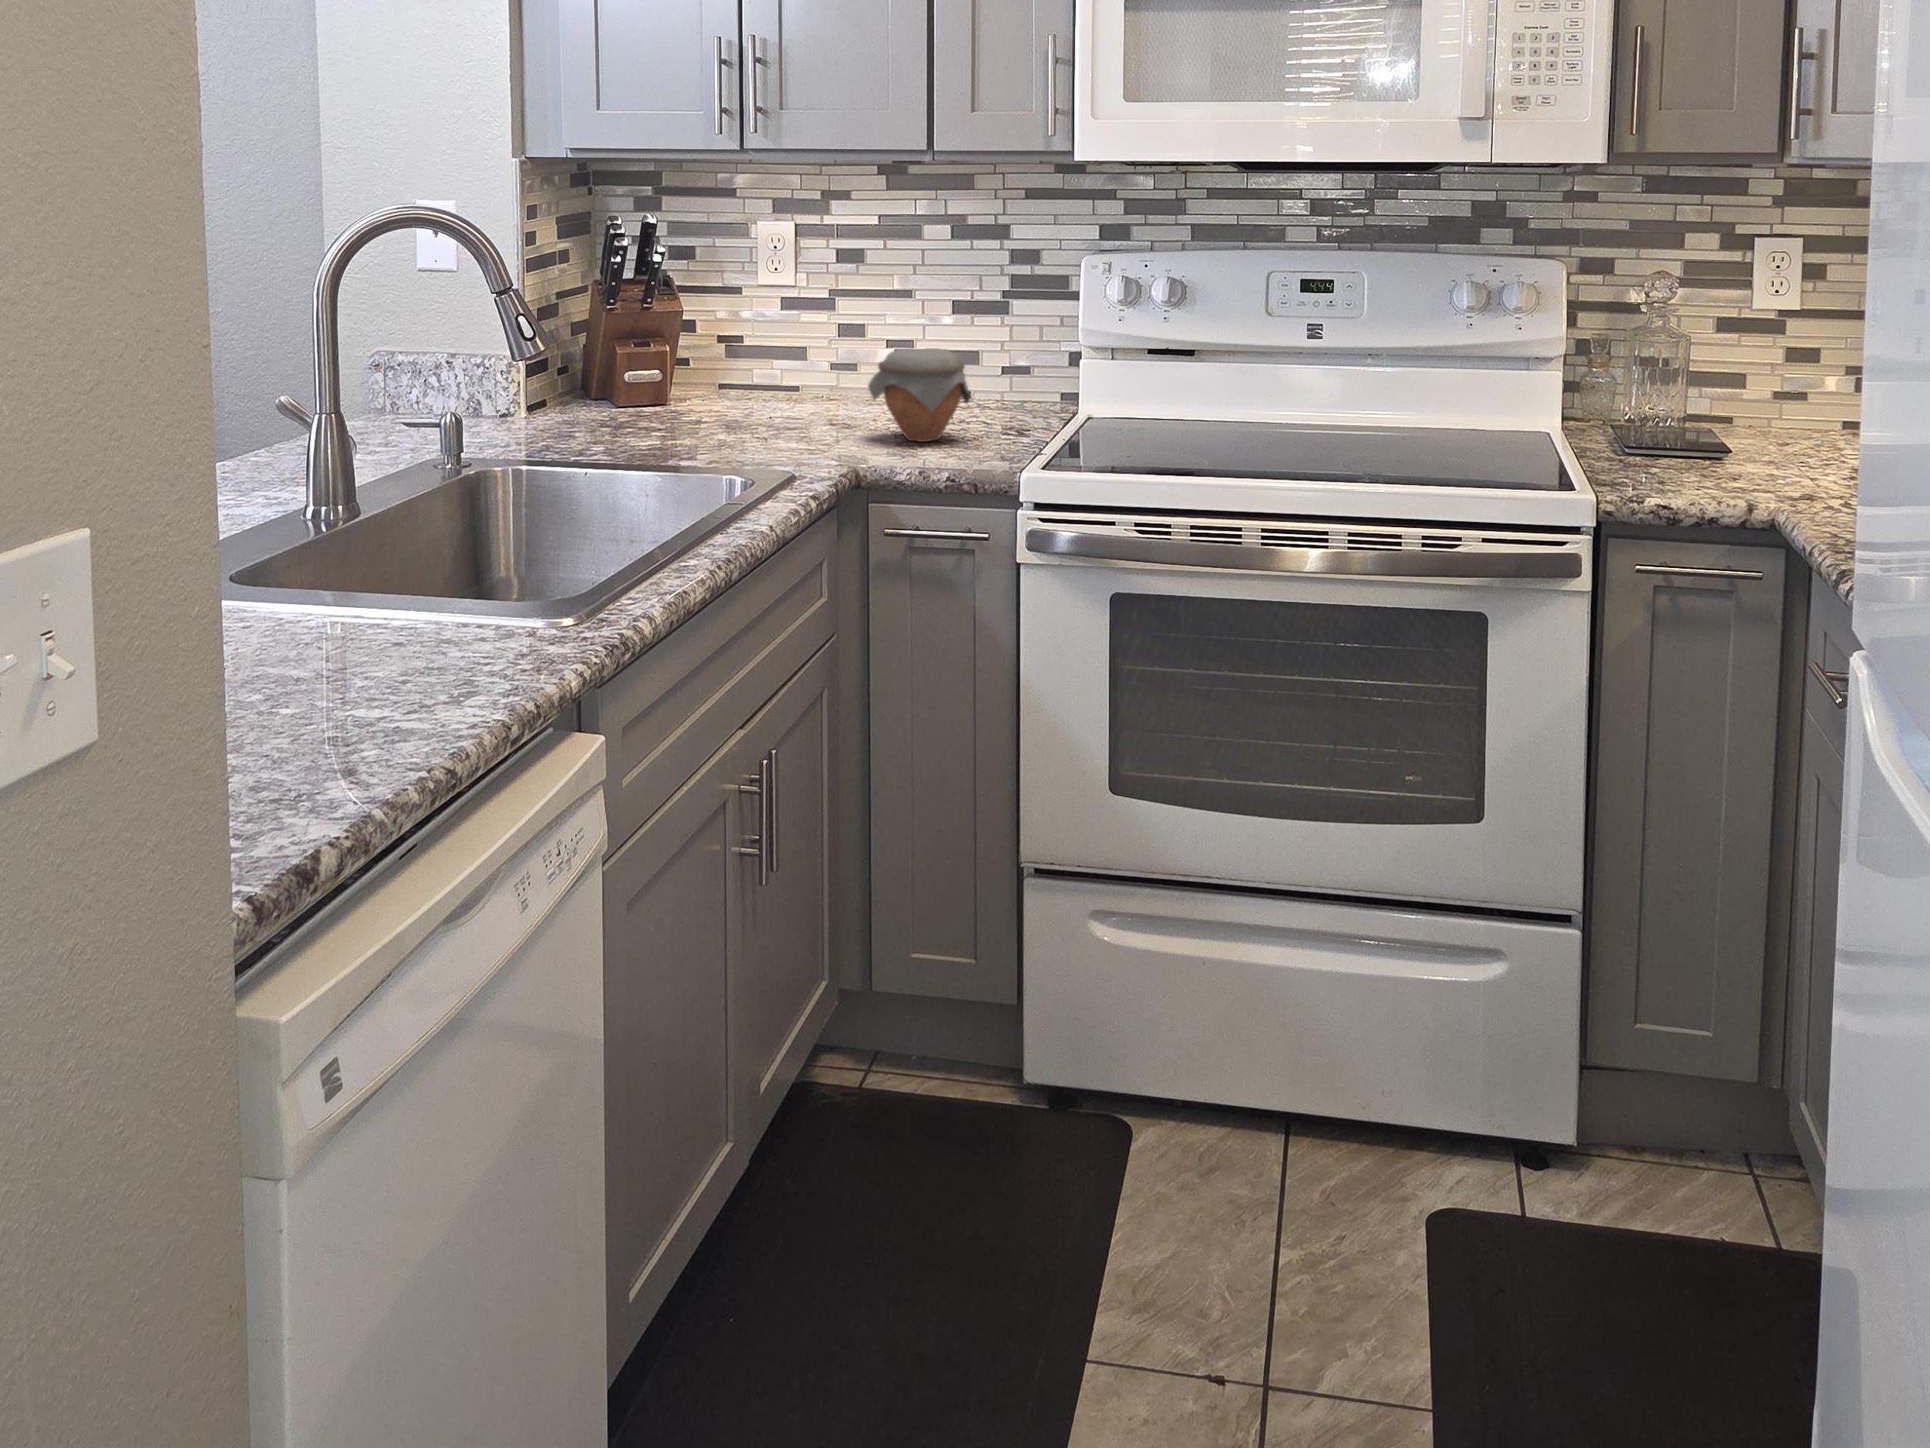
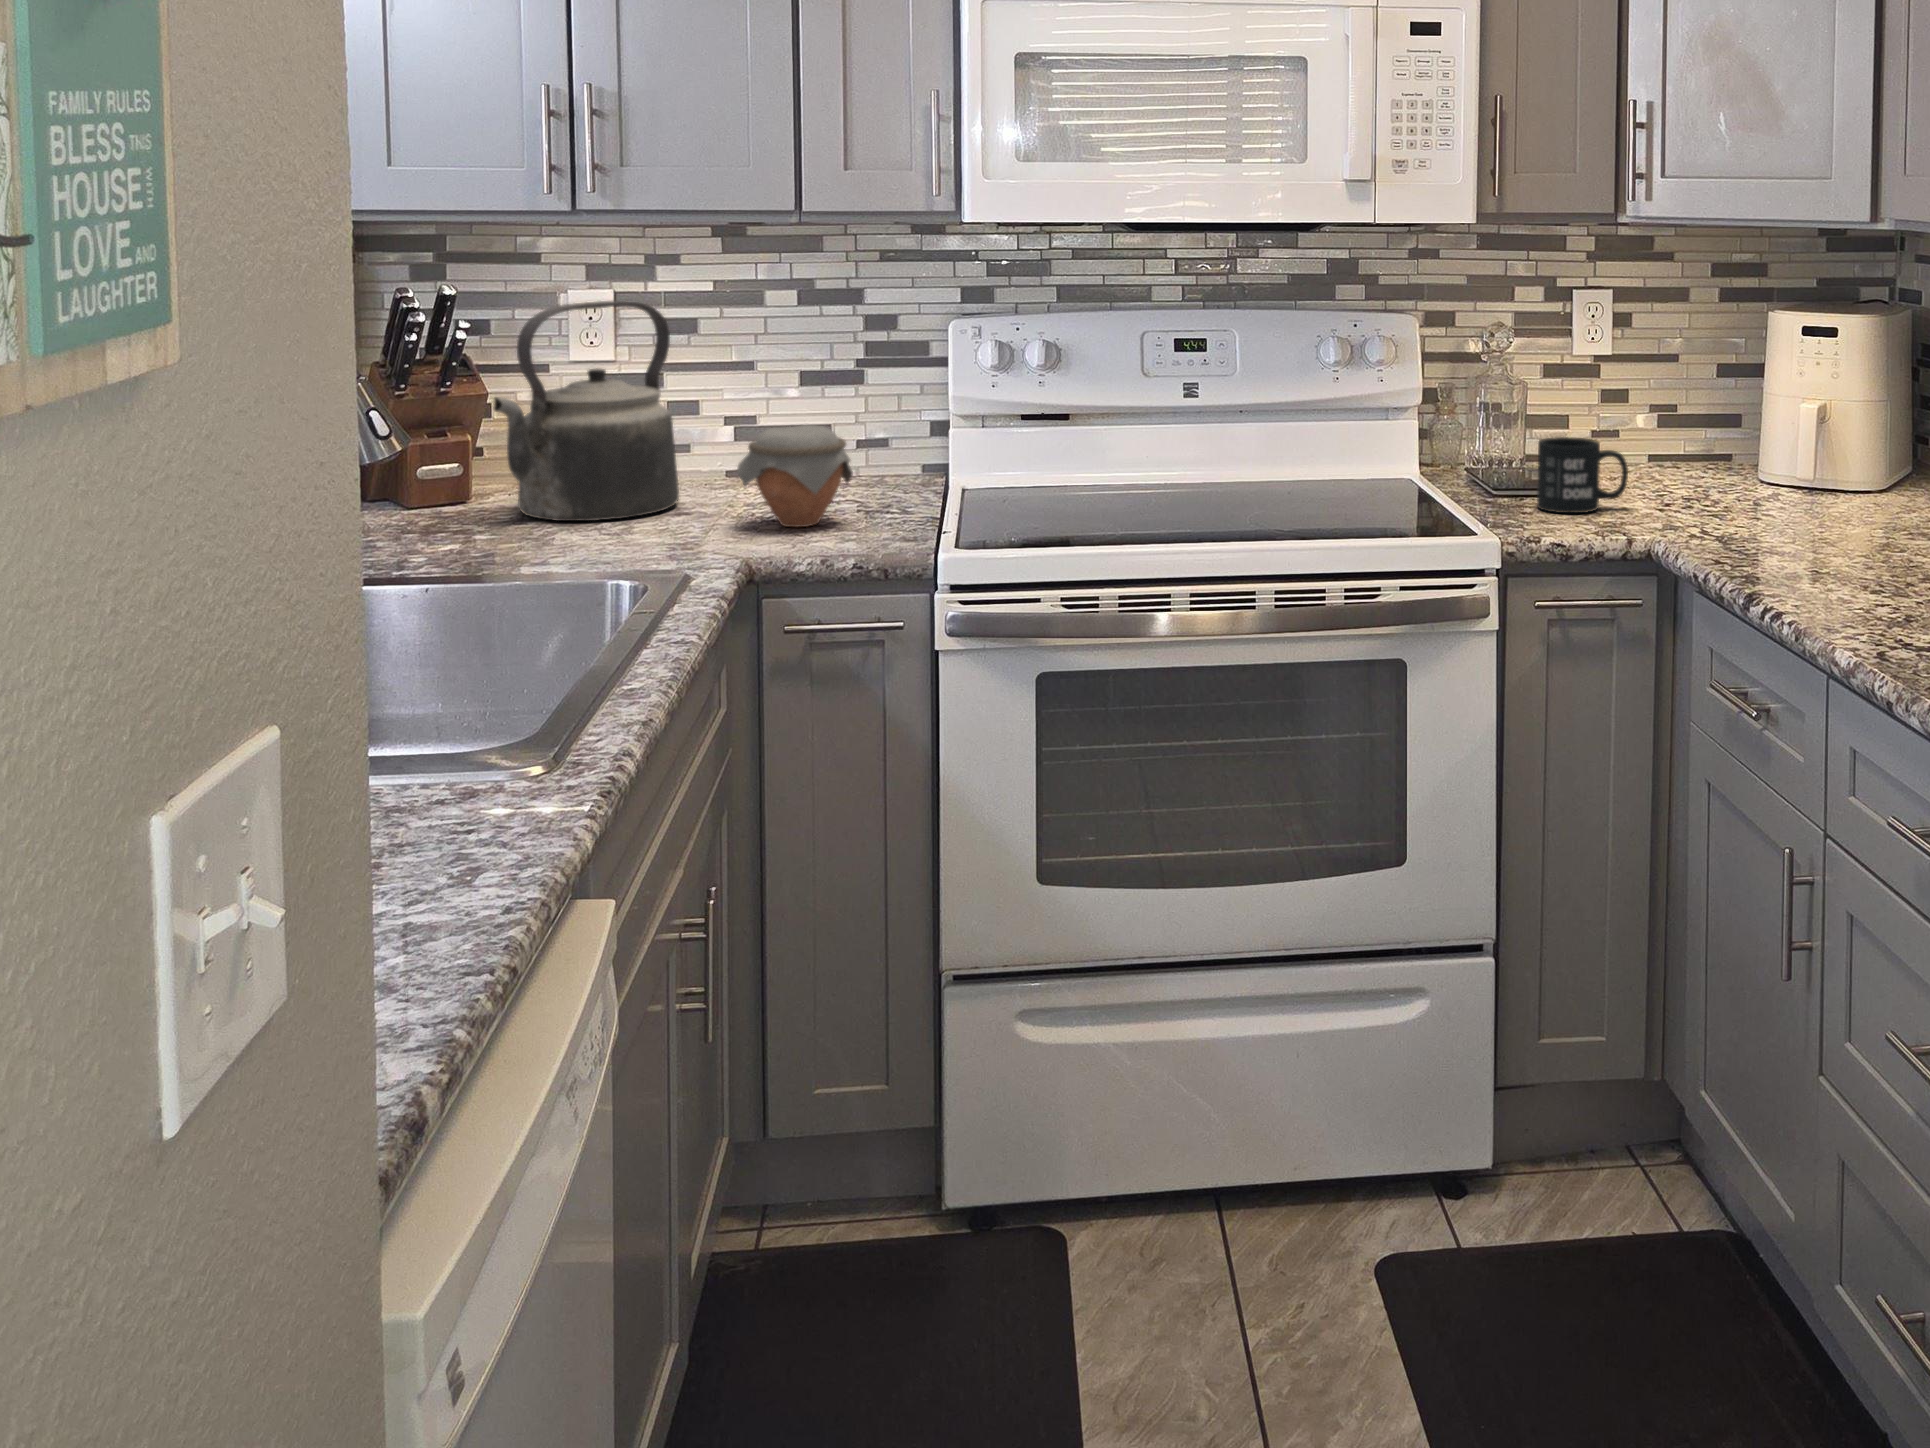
kettle: none [675,230,834,425] -> present [494,301,679,521]
mug: none [1672,397,1781,480] -> present [1537,437,1628,513]

